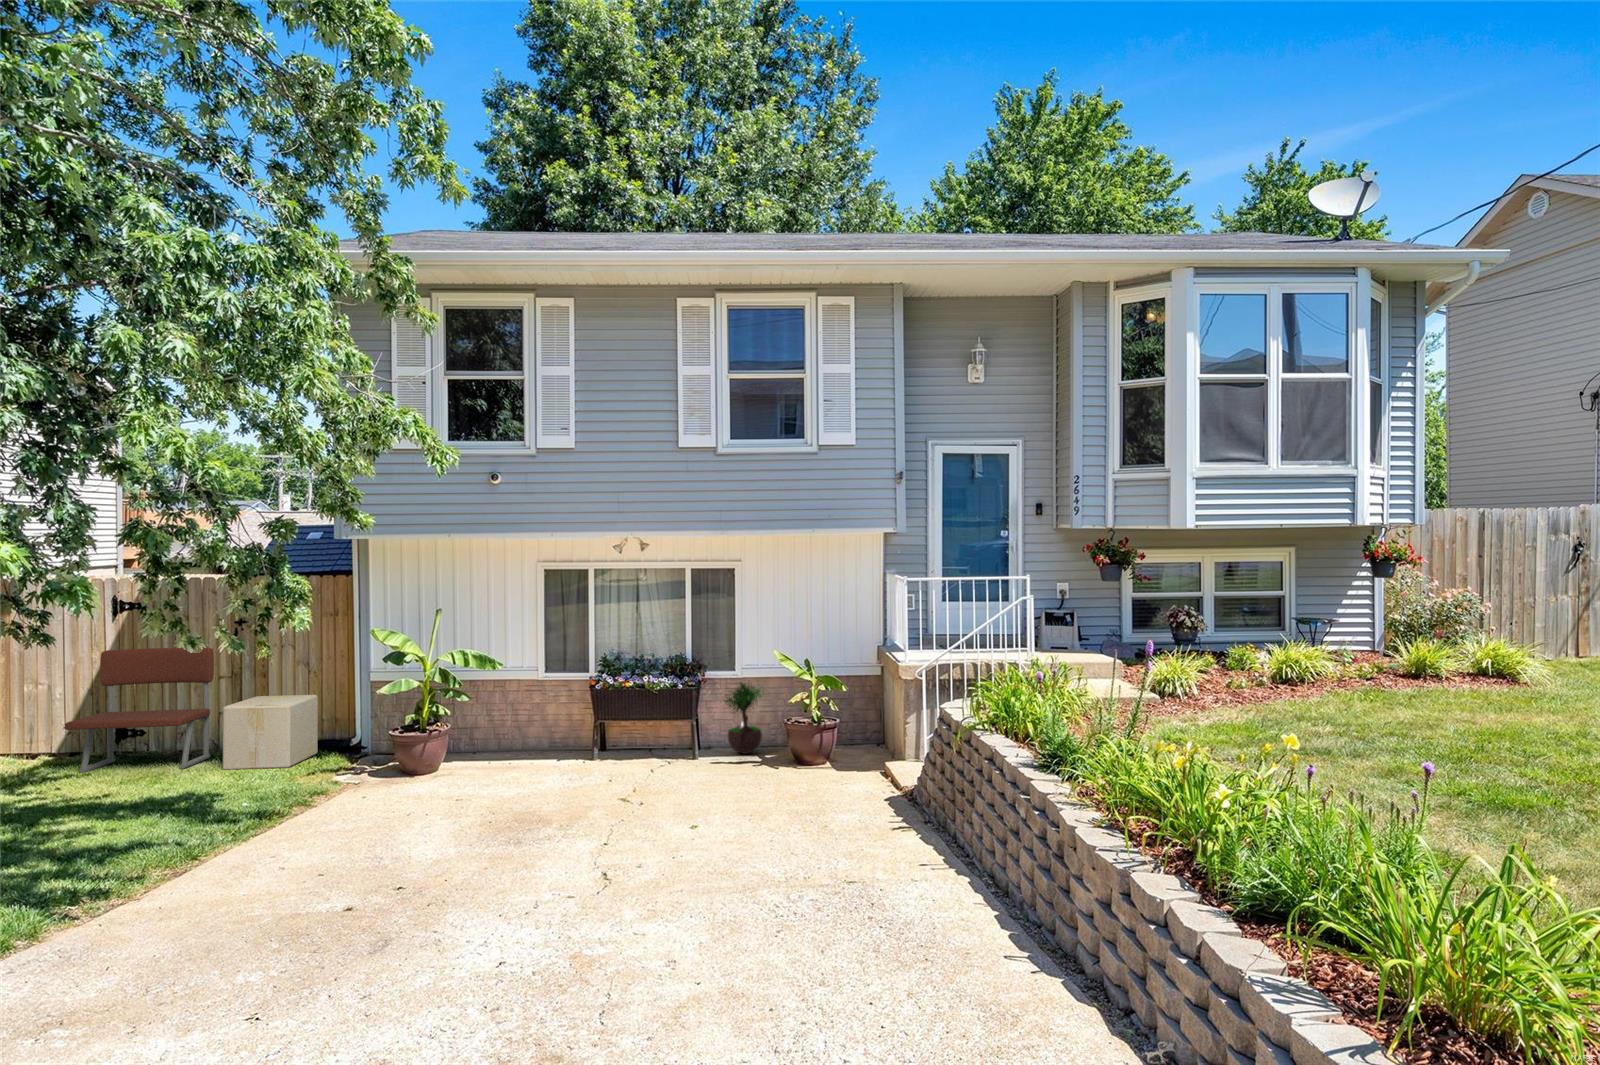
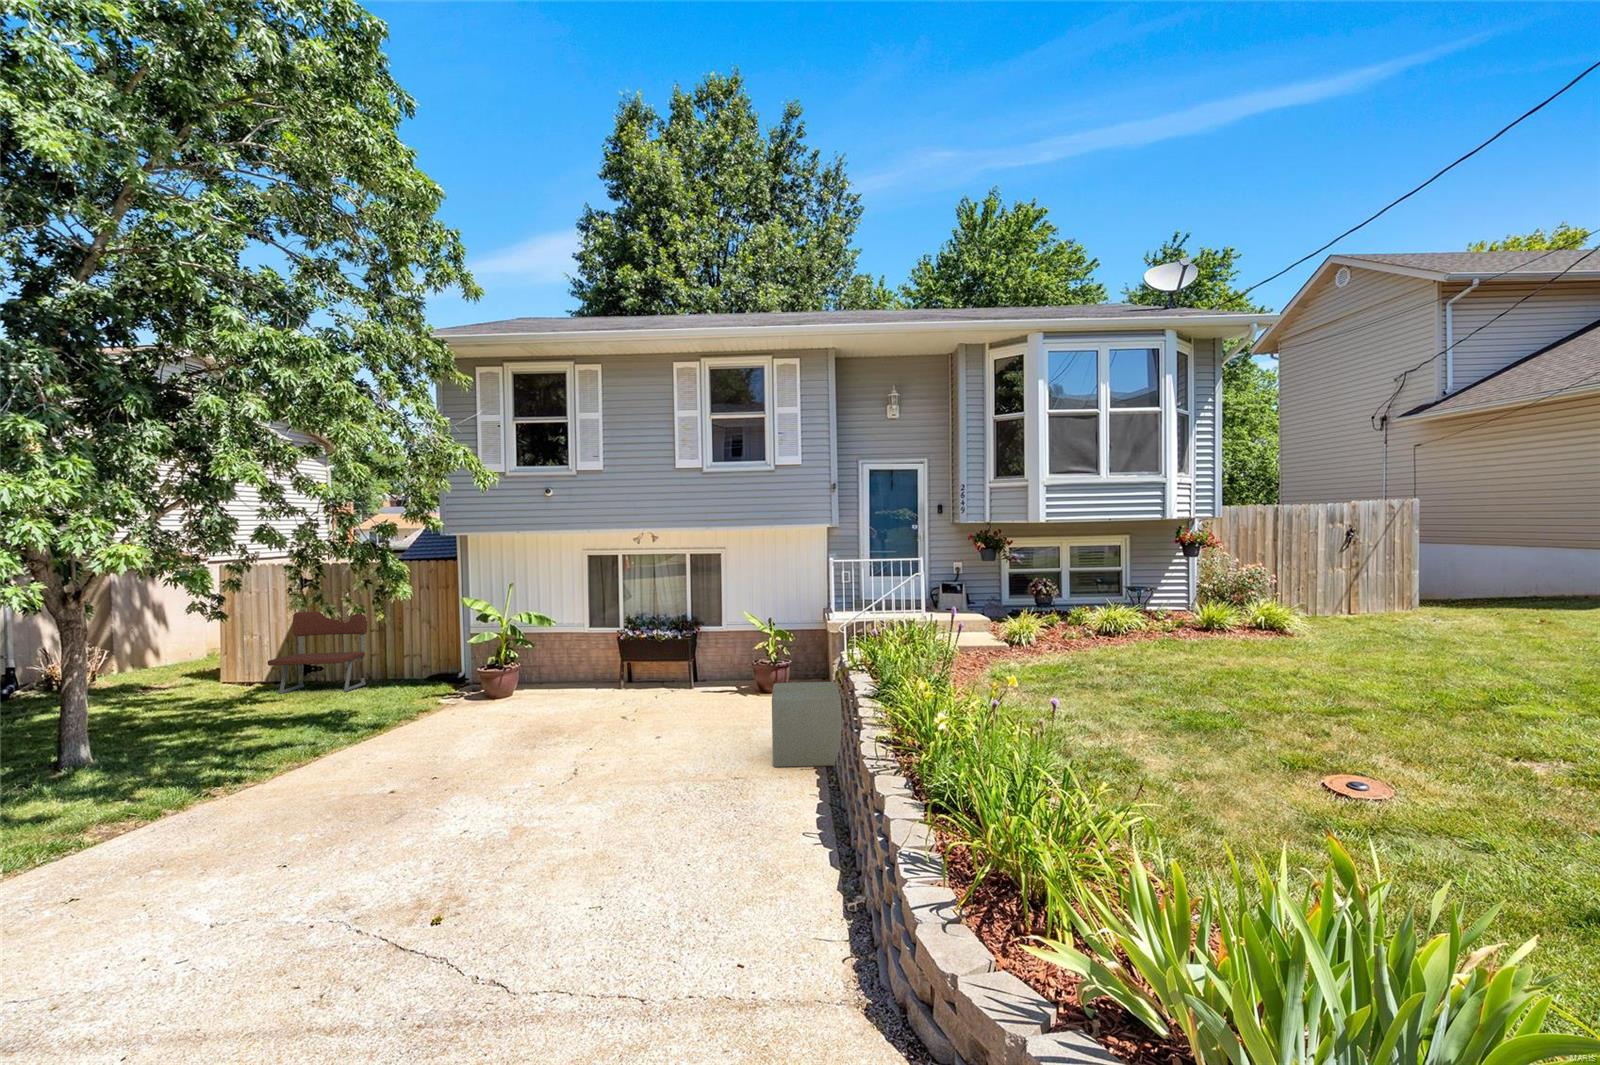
potted tree: present [725,681,764,754] -> none [706,629,739,684]
cardboard box: present [223,695,318,770] -> present [772,682,842,767]

